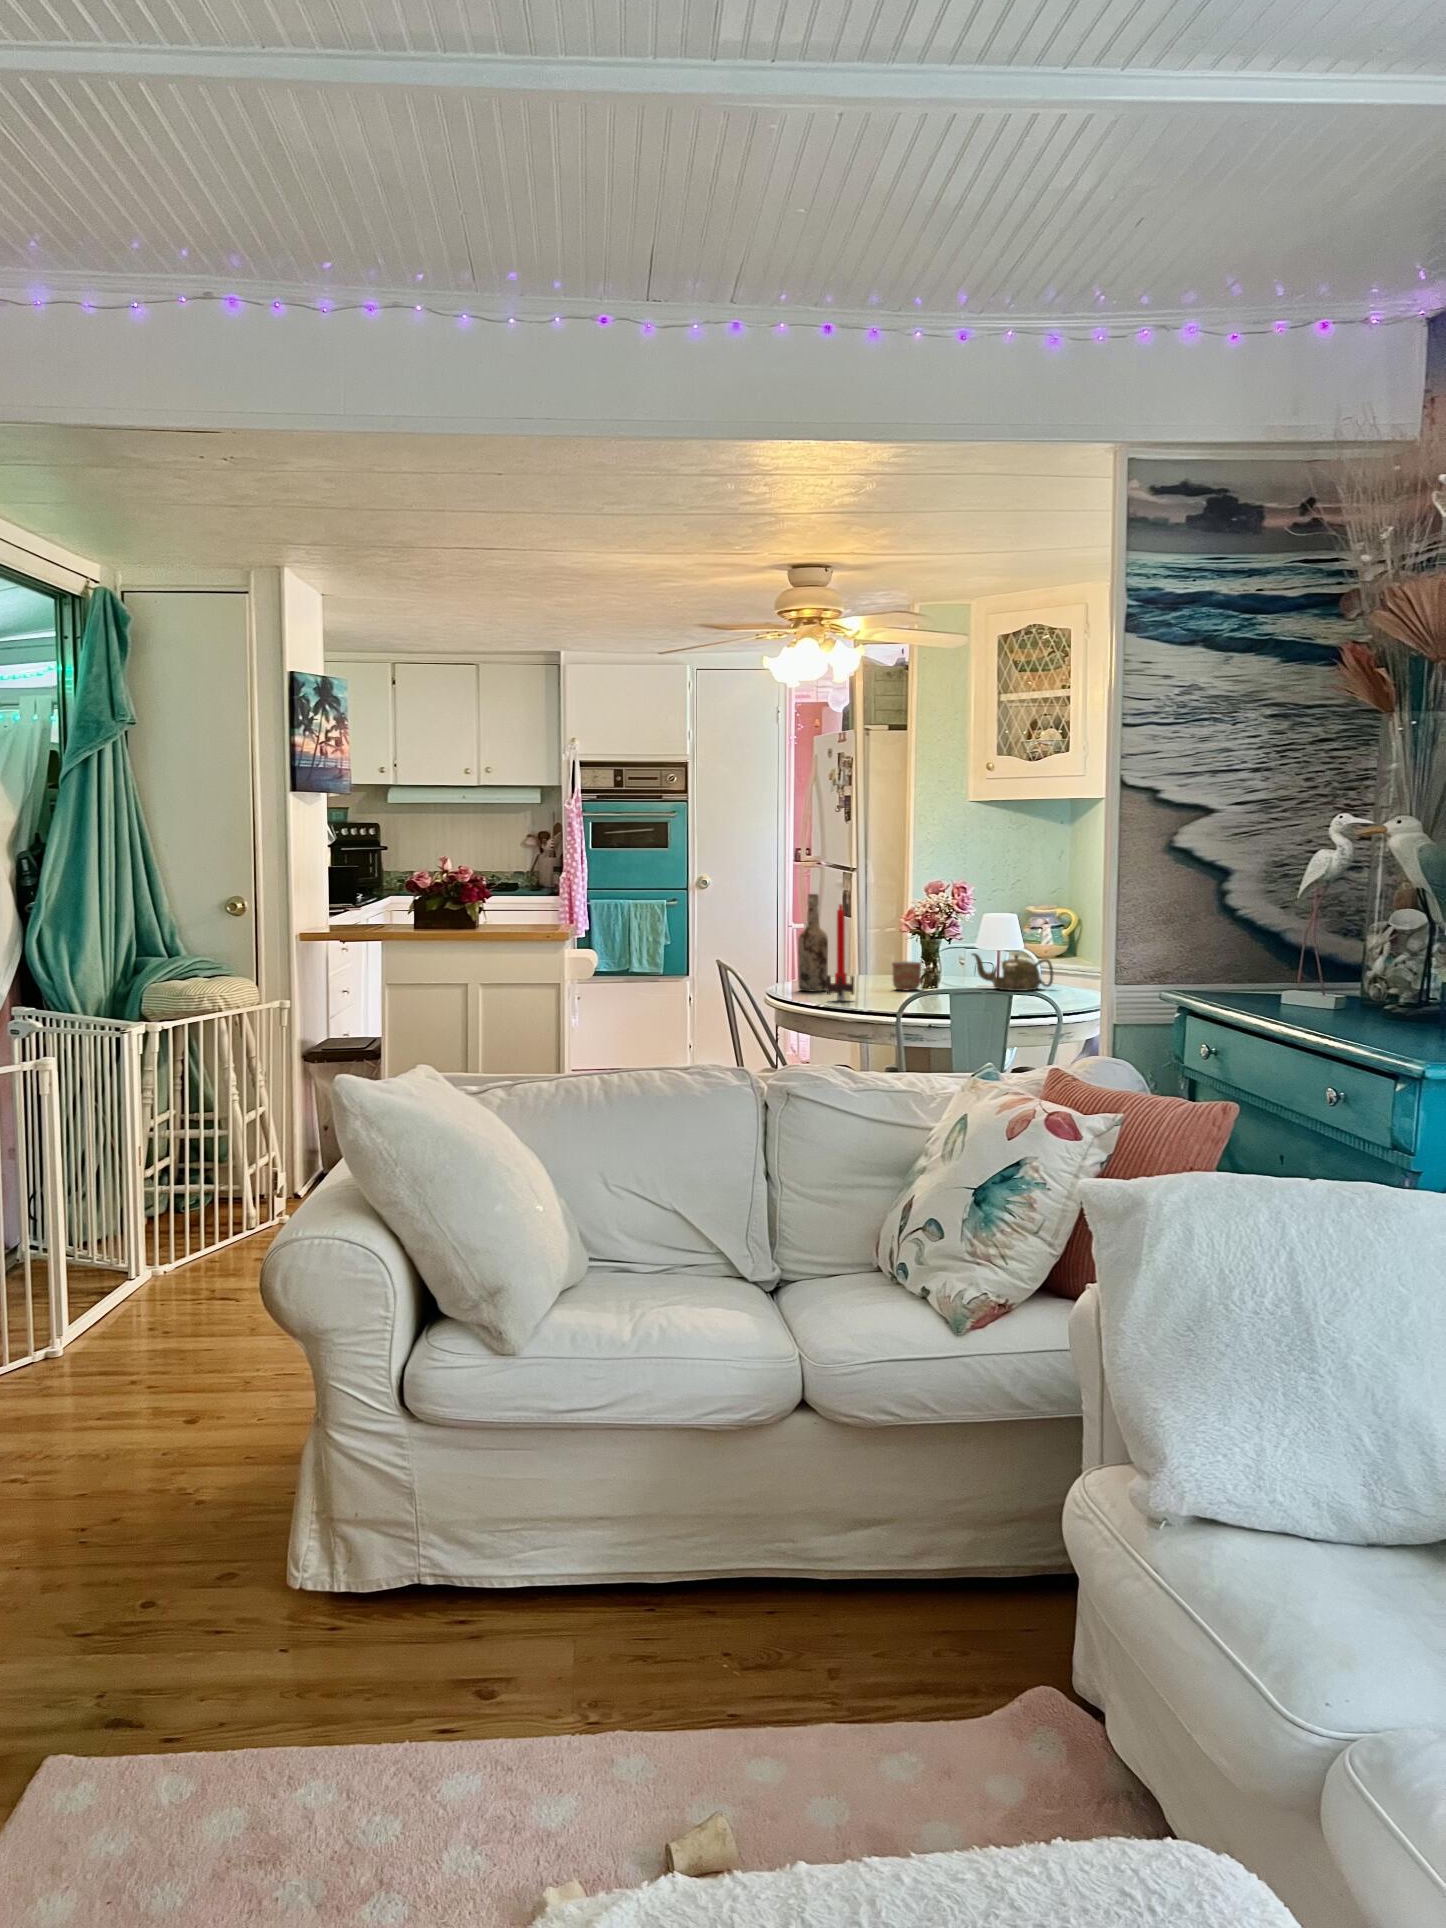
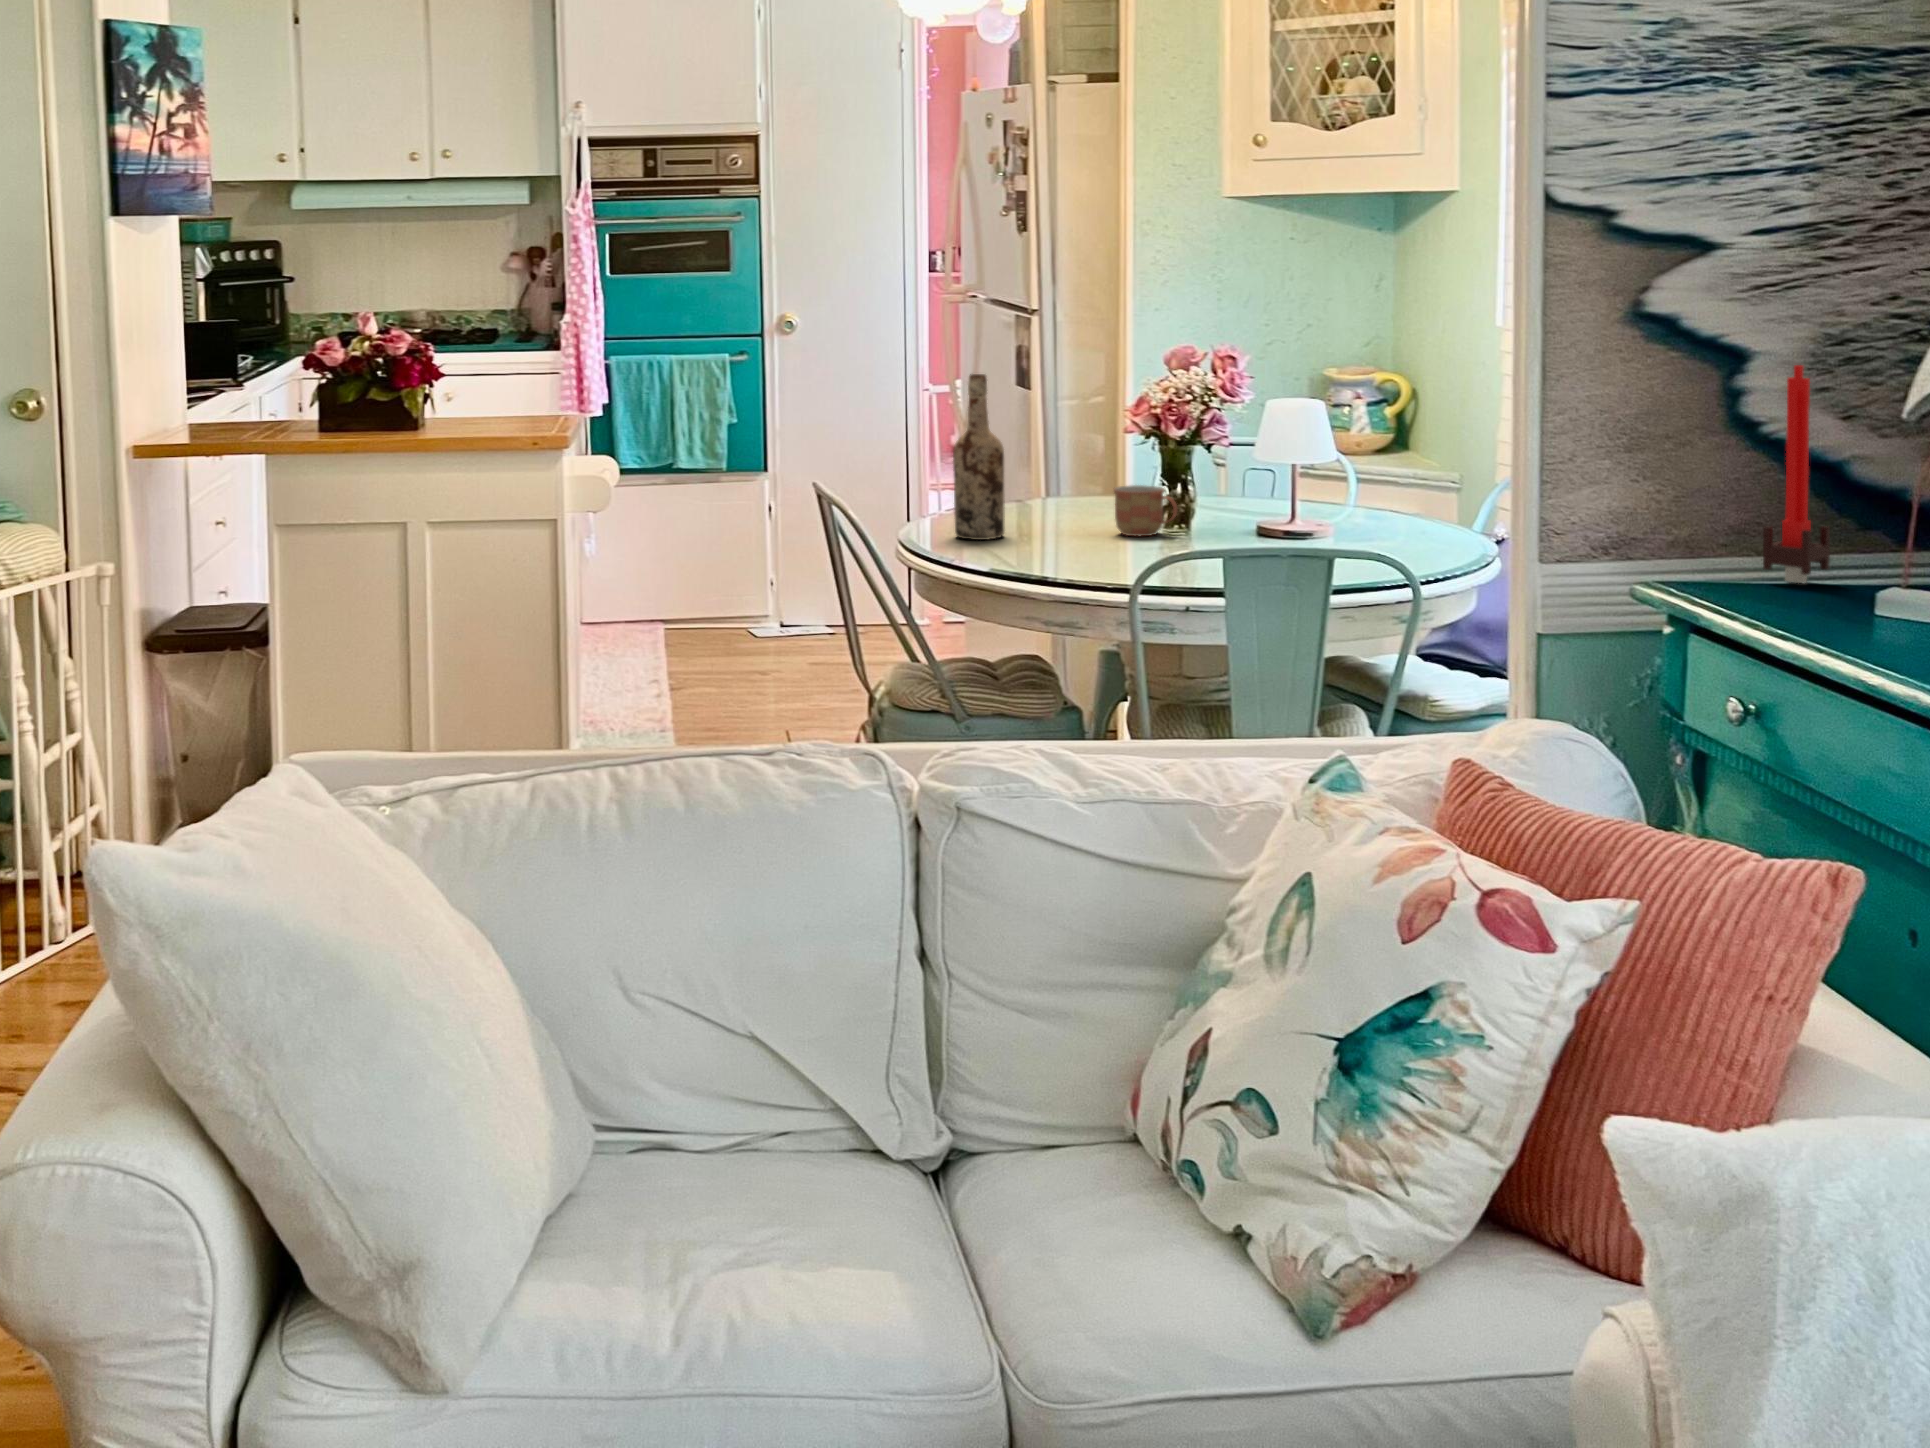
candle: present [827,904,854,1001] -> present [1763,365,1830,583]
teapot: present [972,953,1053,991] -> none [1249,470,1393,536]

